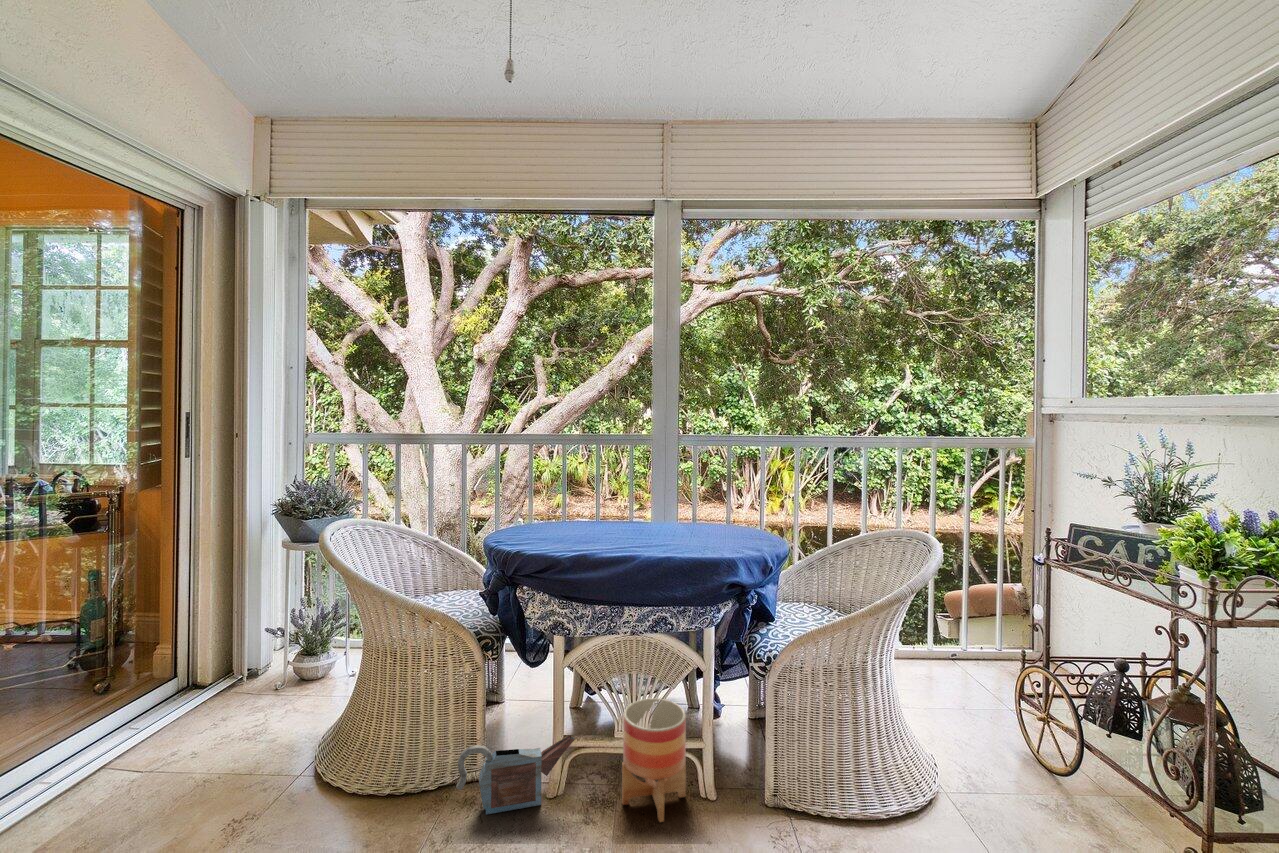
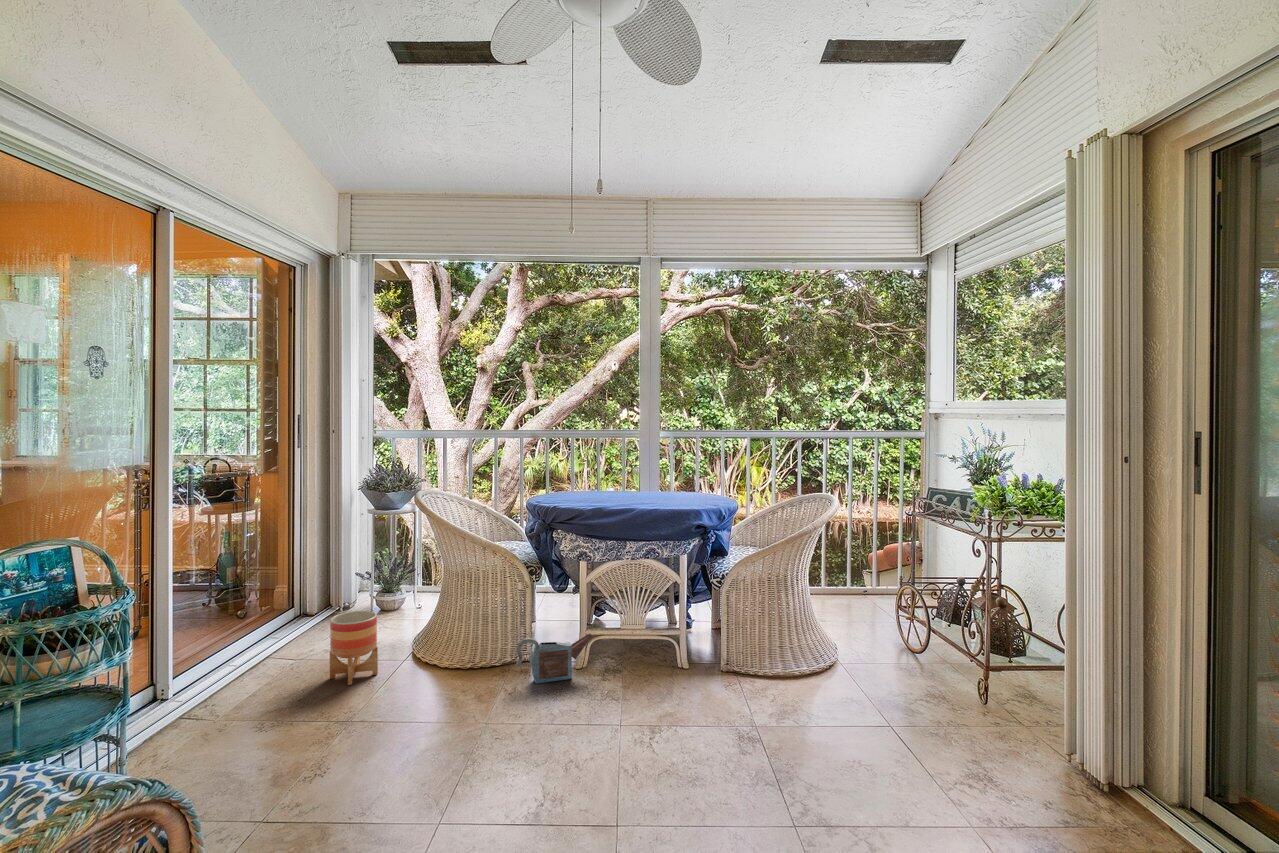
planter: present [622,698,686,822] -> present [330,611,378,685]

